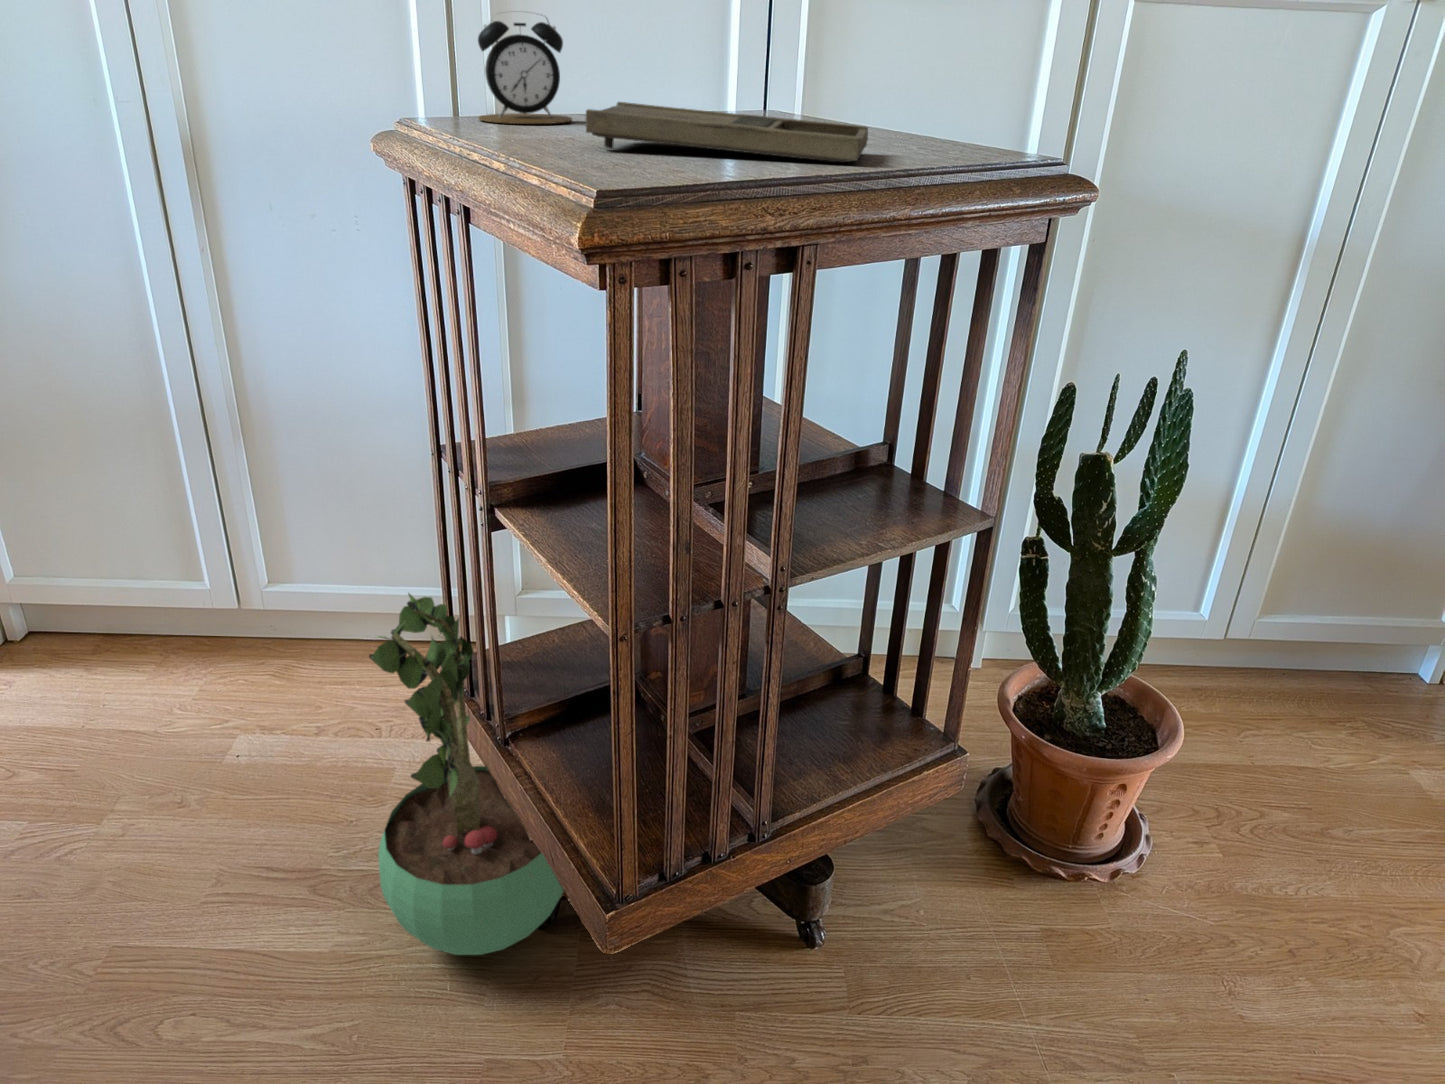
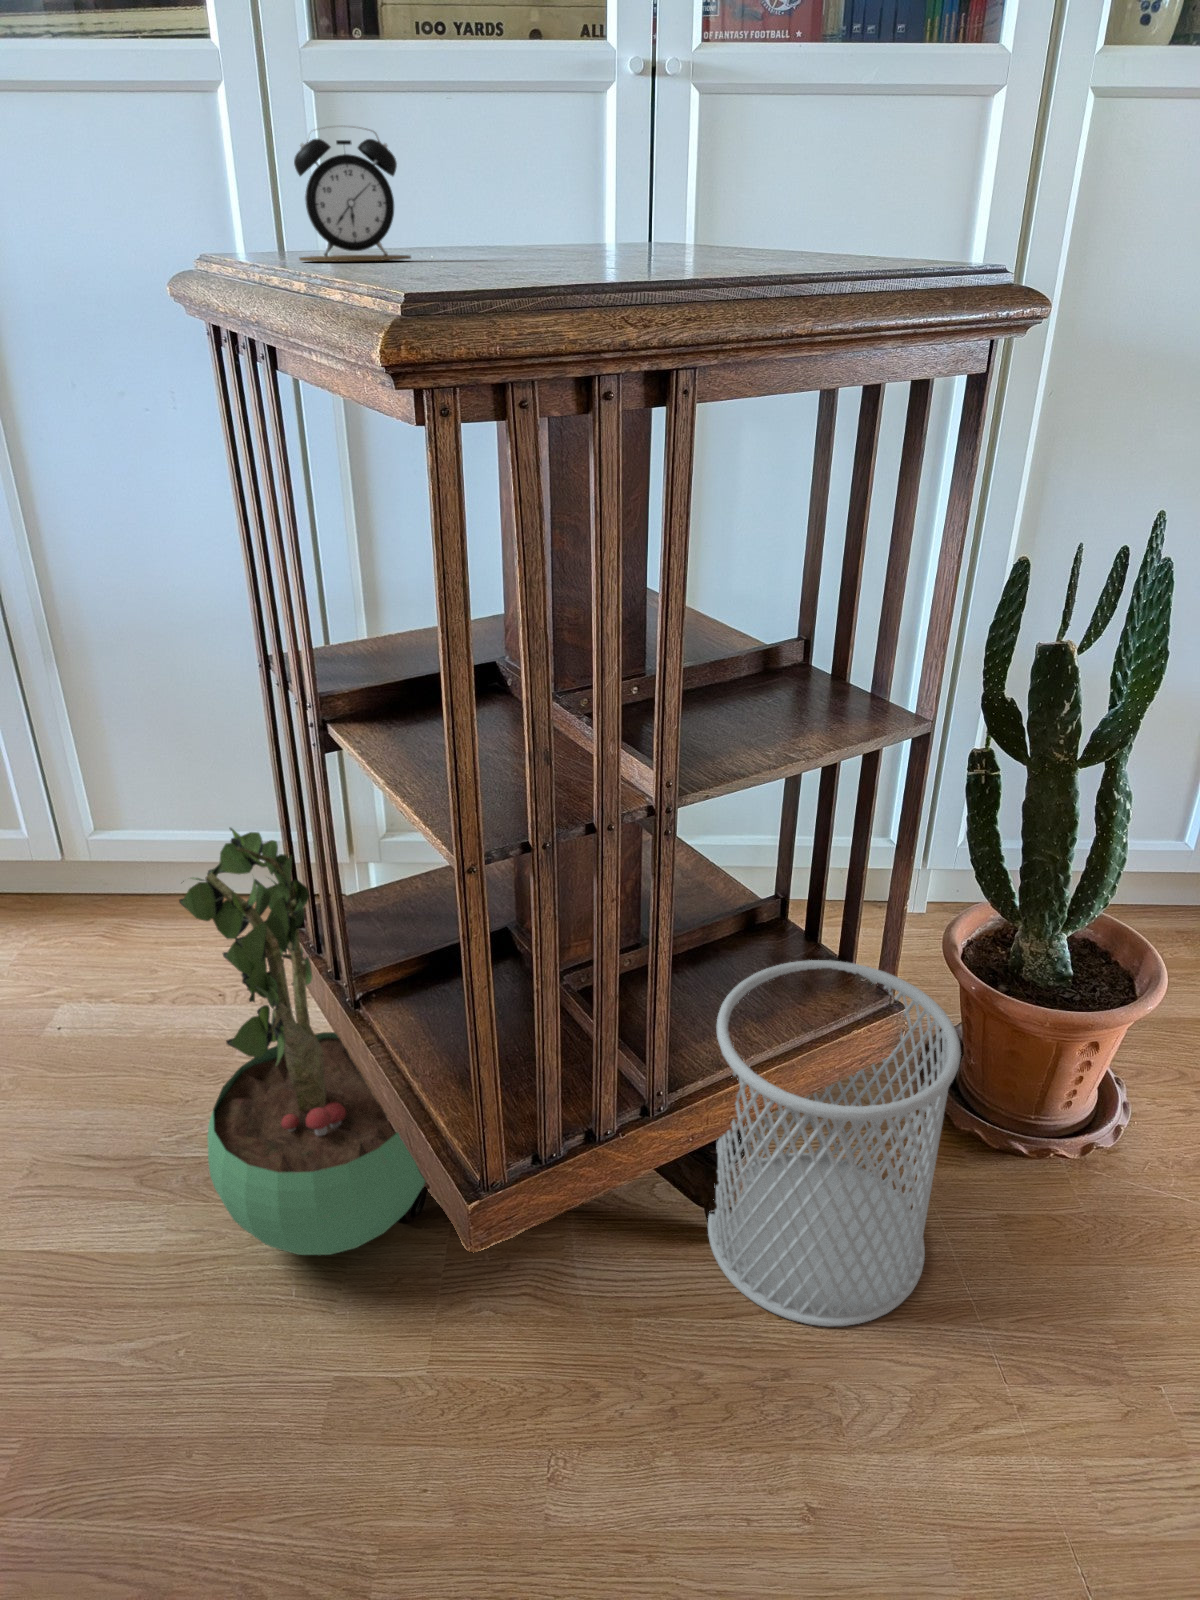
tray: present [586,102,868,162] -> none [409,217,761,270]
wastebasket: none [798,712,1013,1018] -> present [708,960,961,1326]

